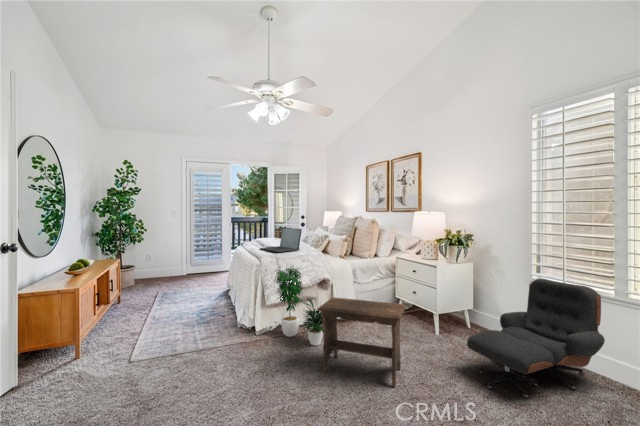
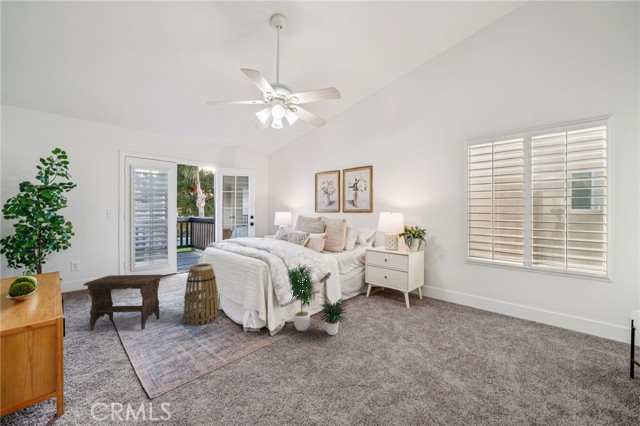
laptop: present [260,228,302,252] -> none [254,229,294,253]
basket: none [198,259,232,316] -> present [183,264,220,325]
lounge chair: present [467,279,605,398] -> none [454,259,527,344]
footstool: present [317,297,406,387] -> present [84,274,163,330]

